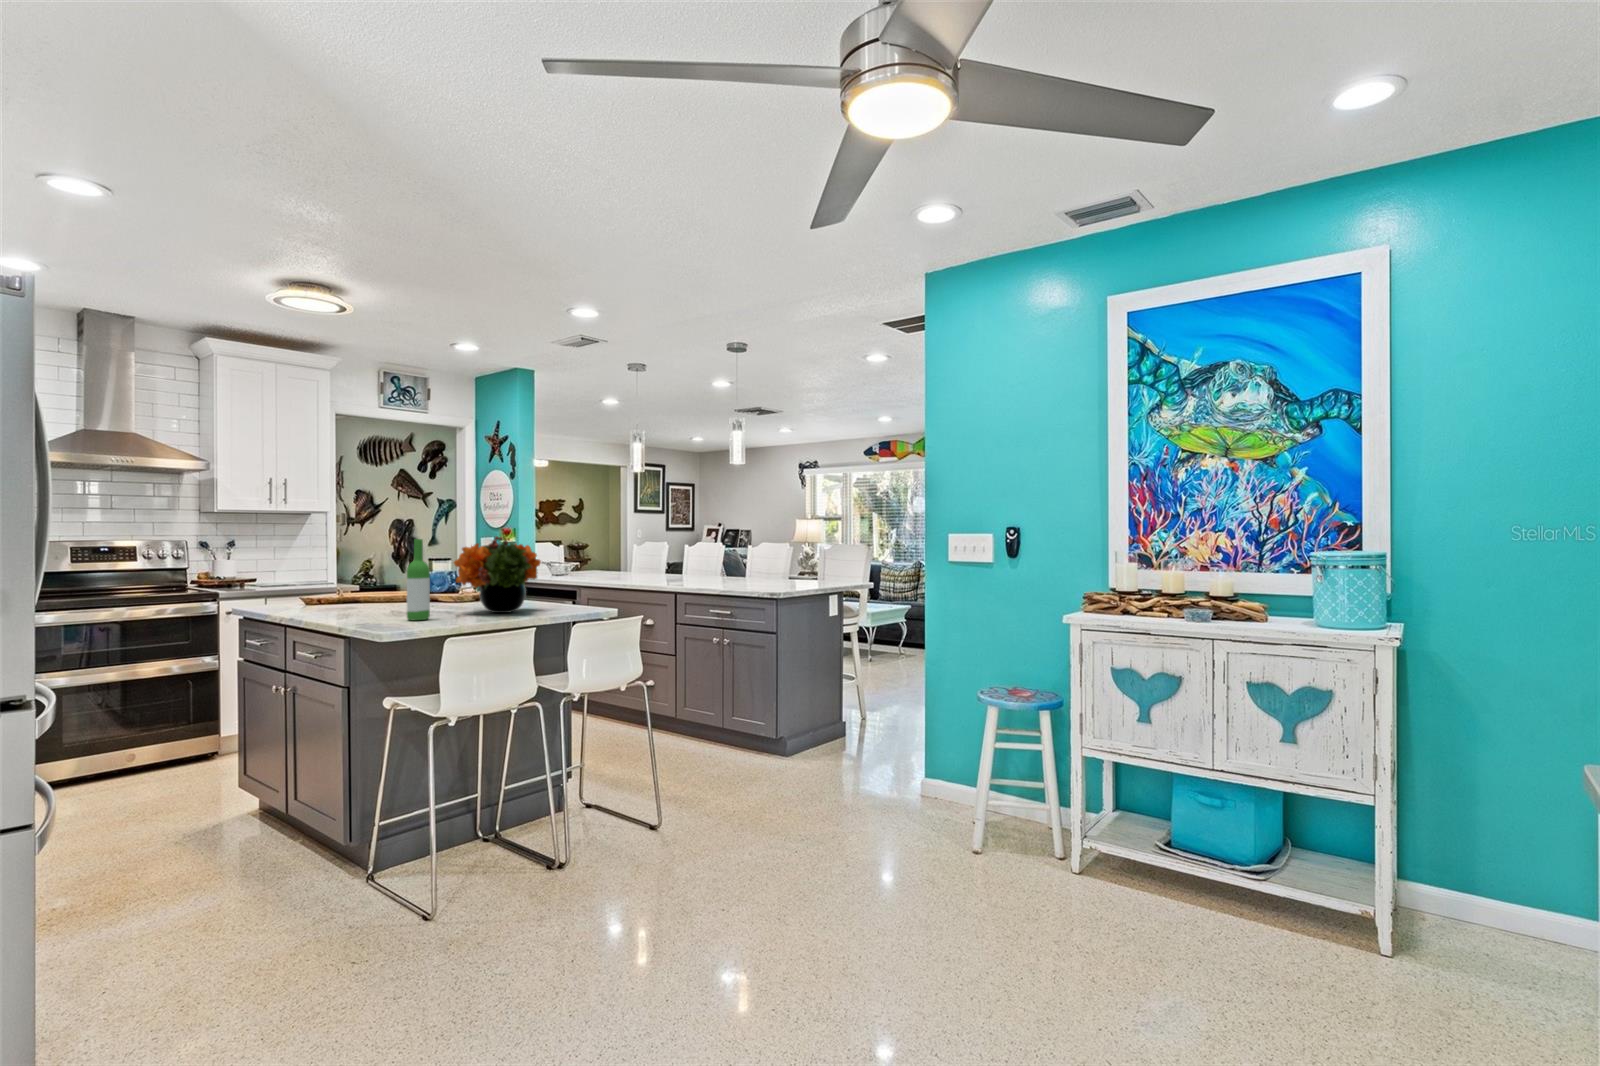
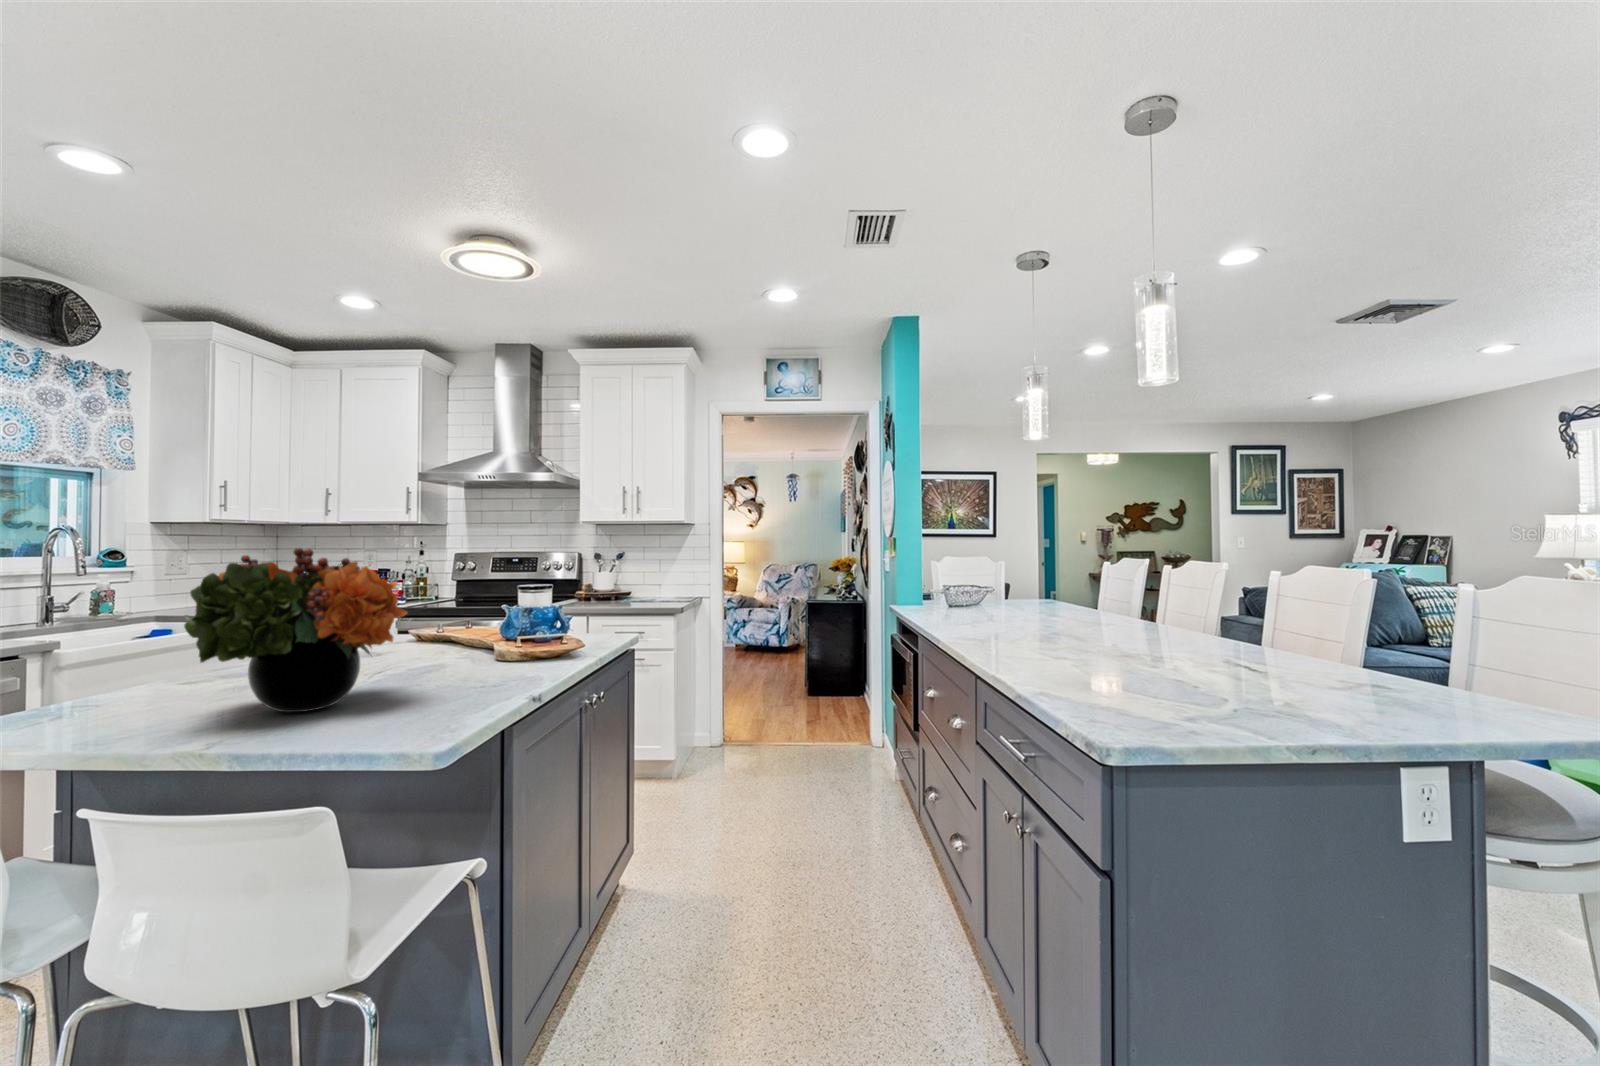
wine bottle: present [407,539,430,621] -> none [86,554,143,714]

